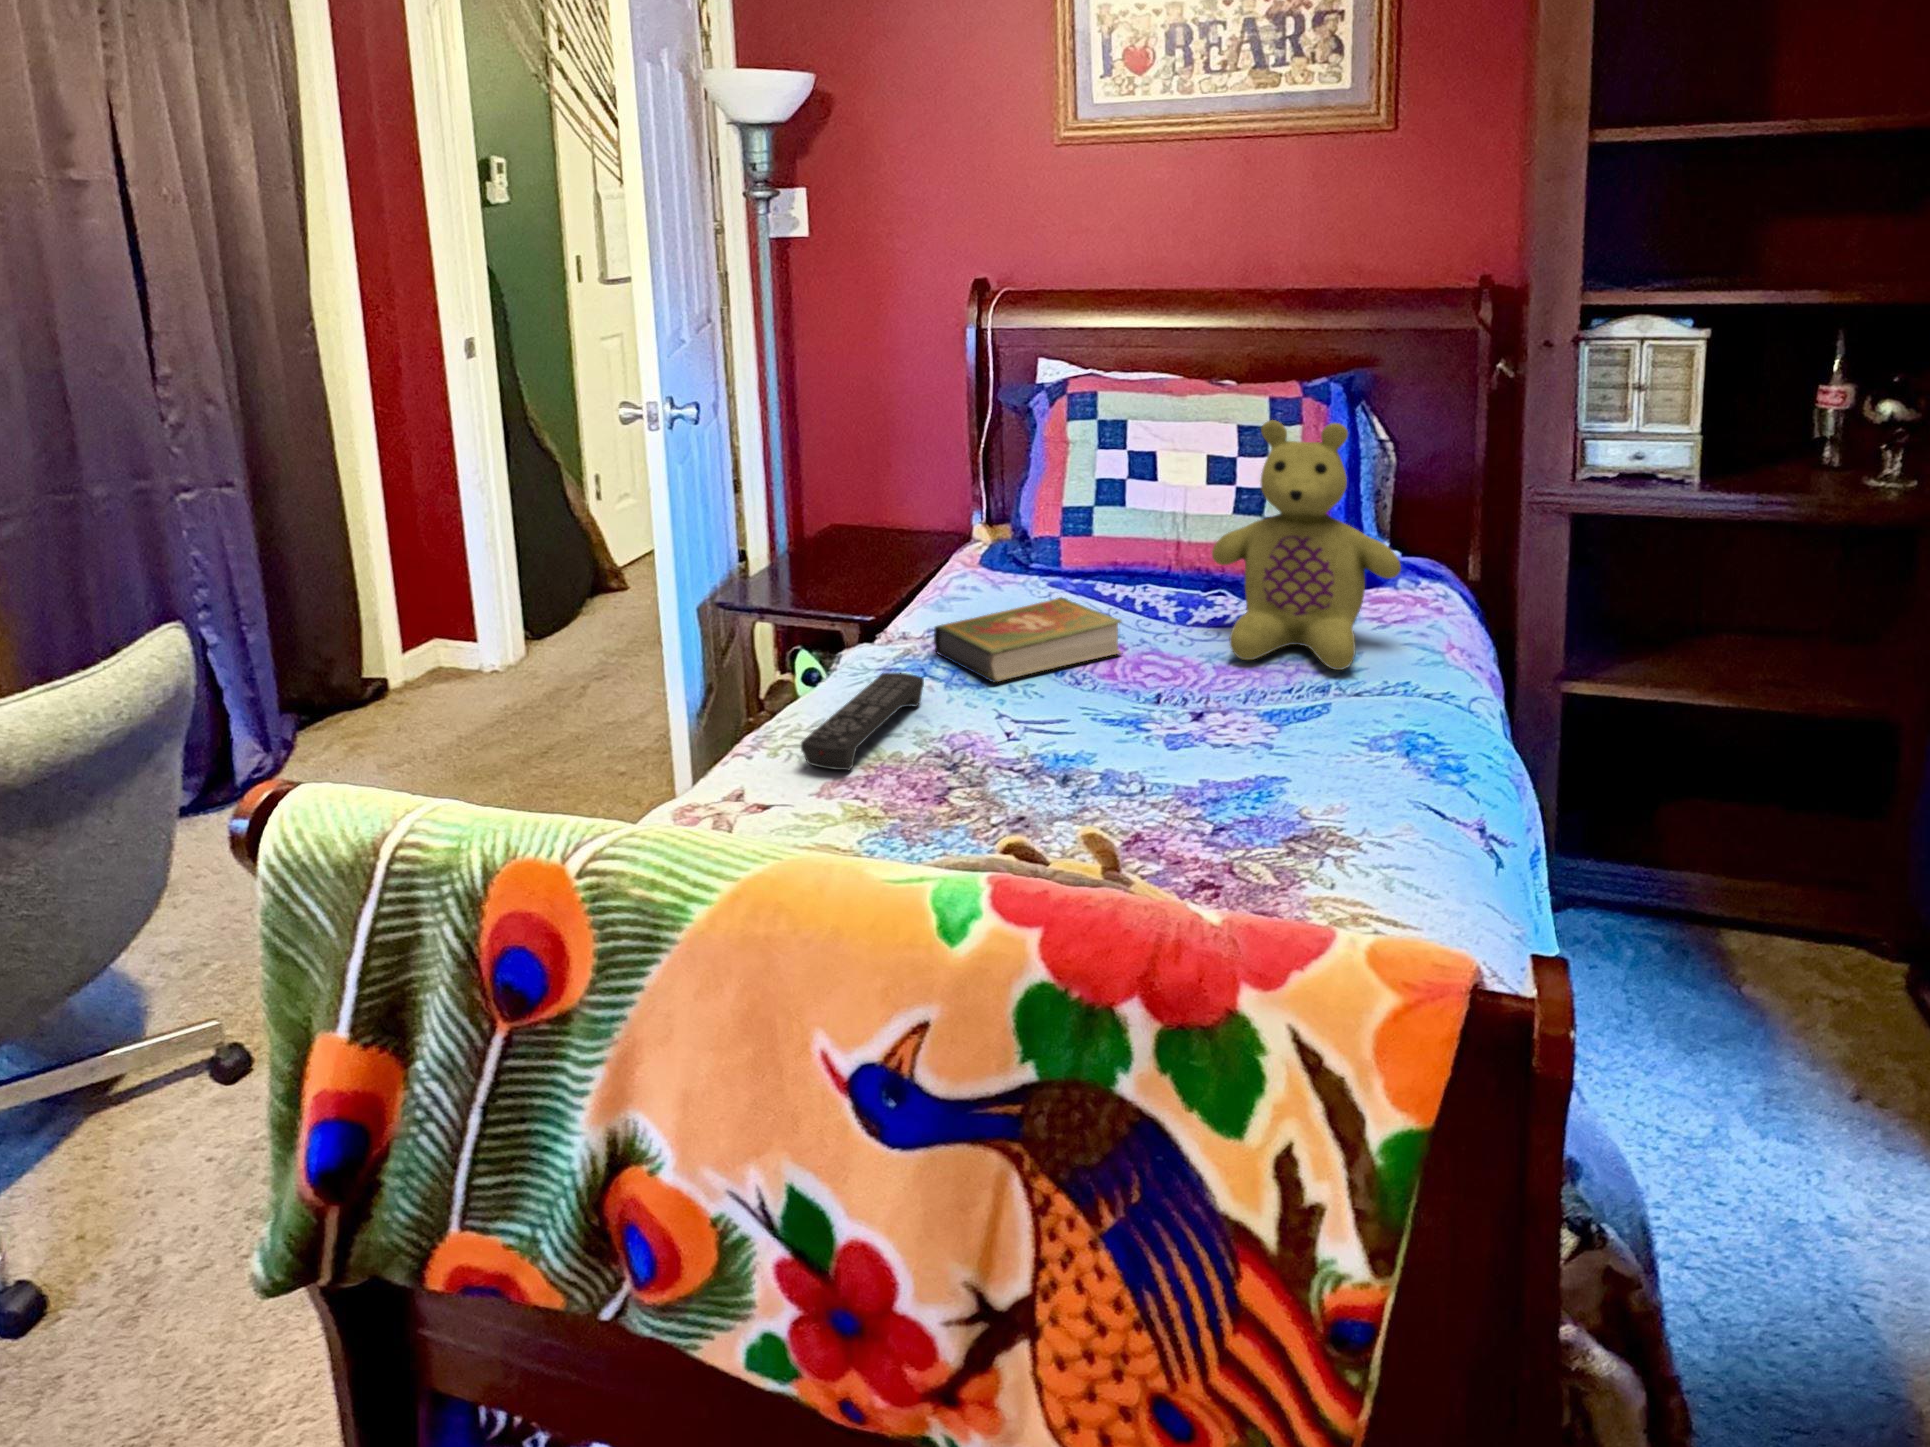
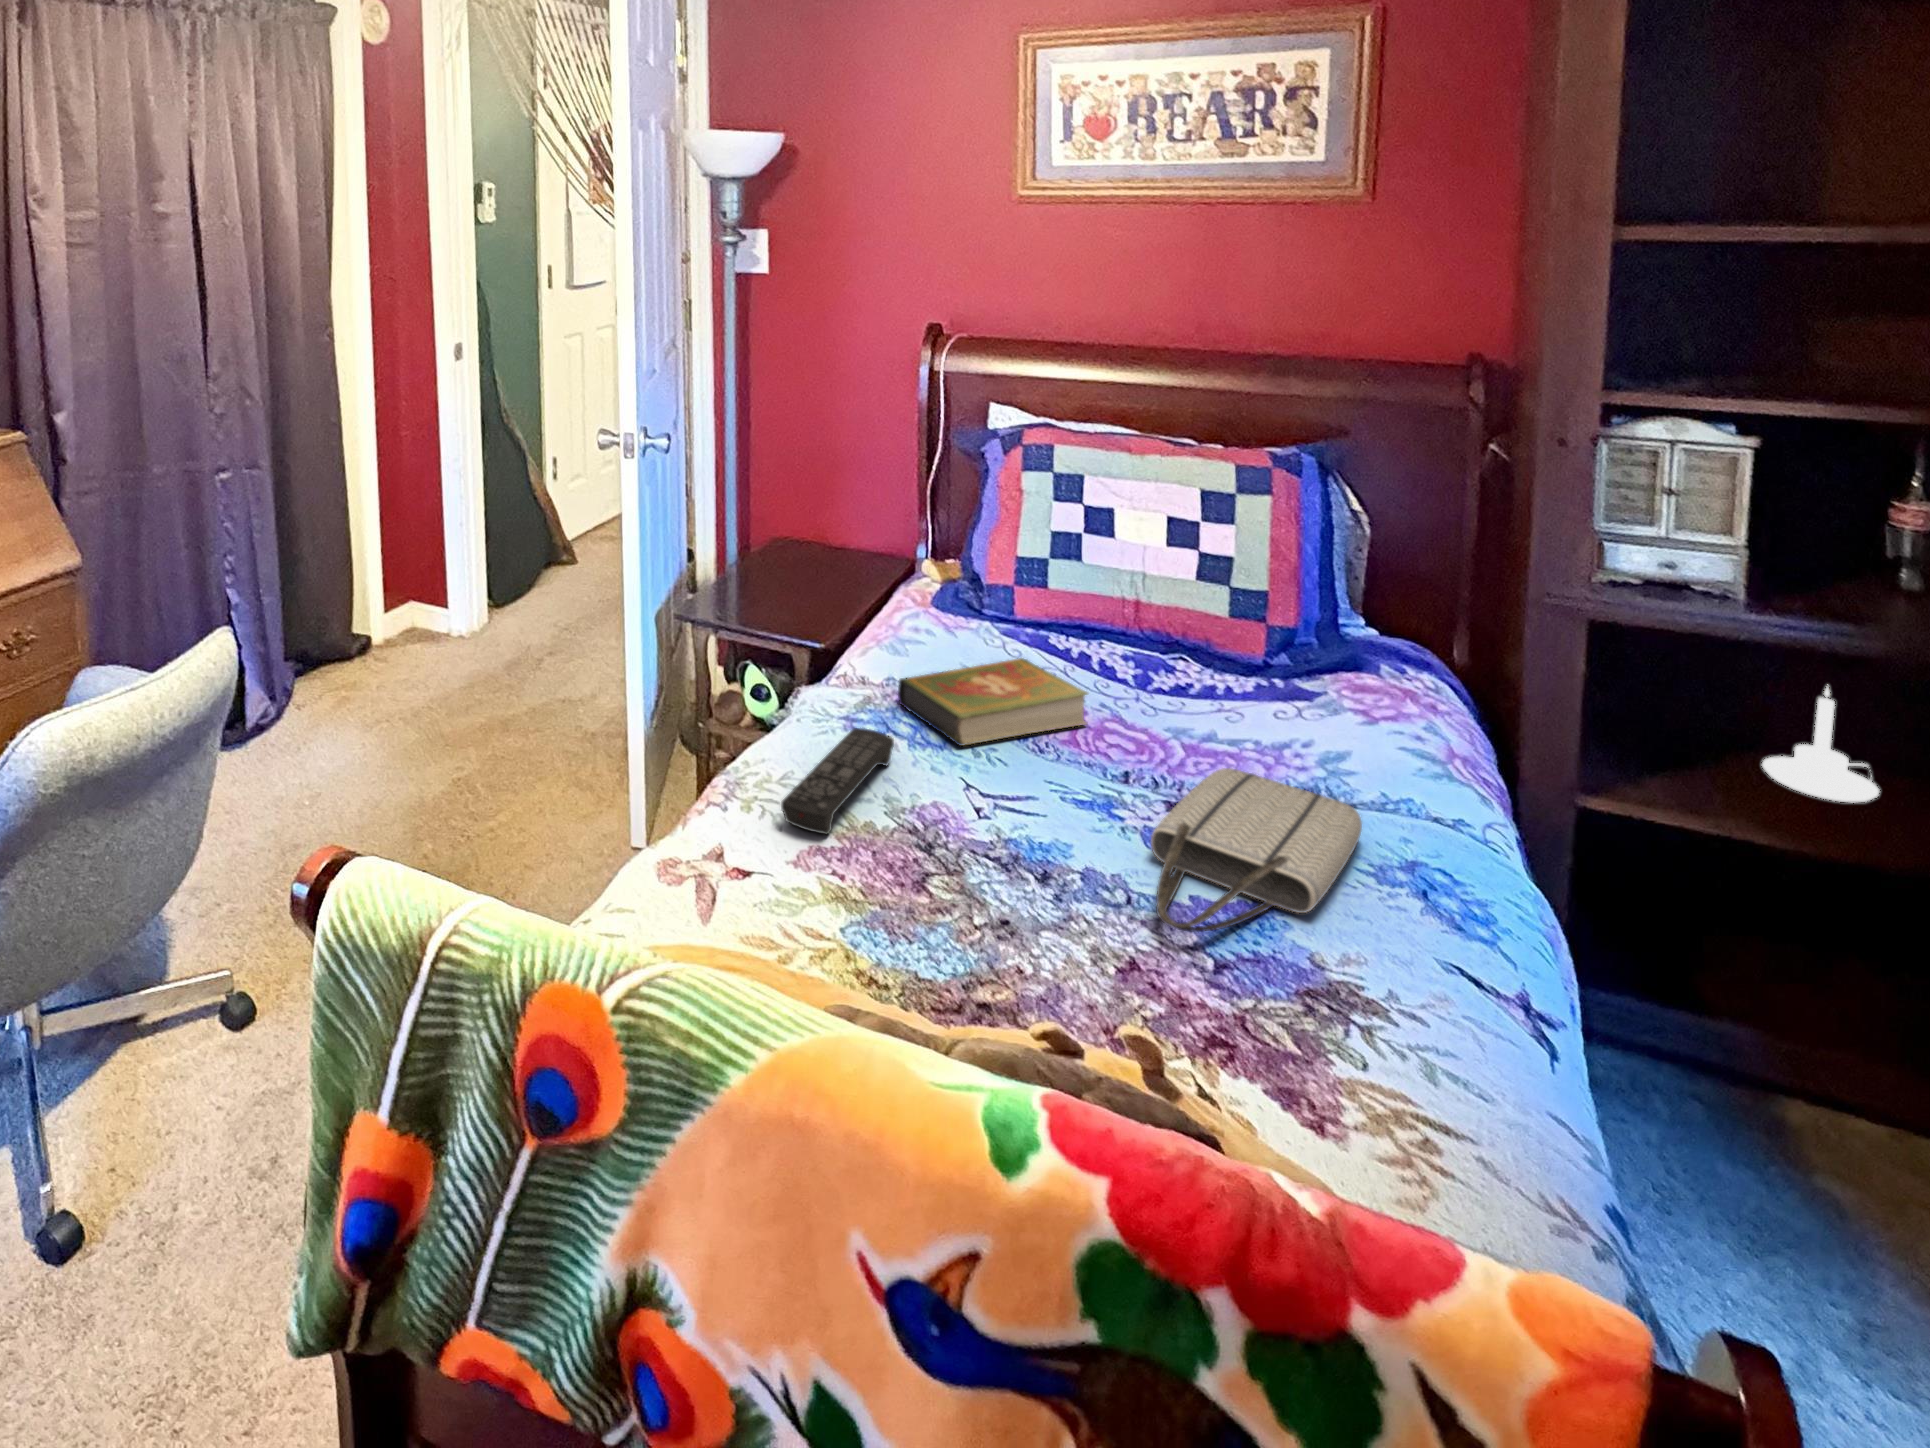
stuffed bear: present [1212,420,1401,670] -> none [1180,506,1392,771]
candle holder: none [1734,562,1825,669] -> present [1762,687,1879,802]
tote bag: none [1164,672,1363,807] -> present [1151,768,1362,932]

